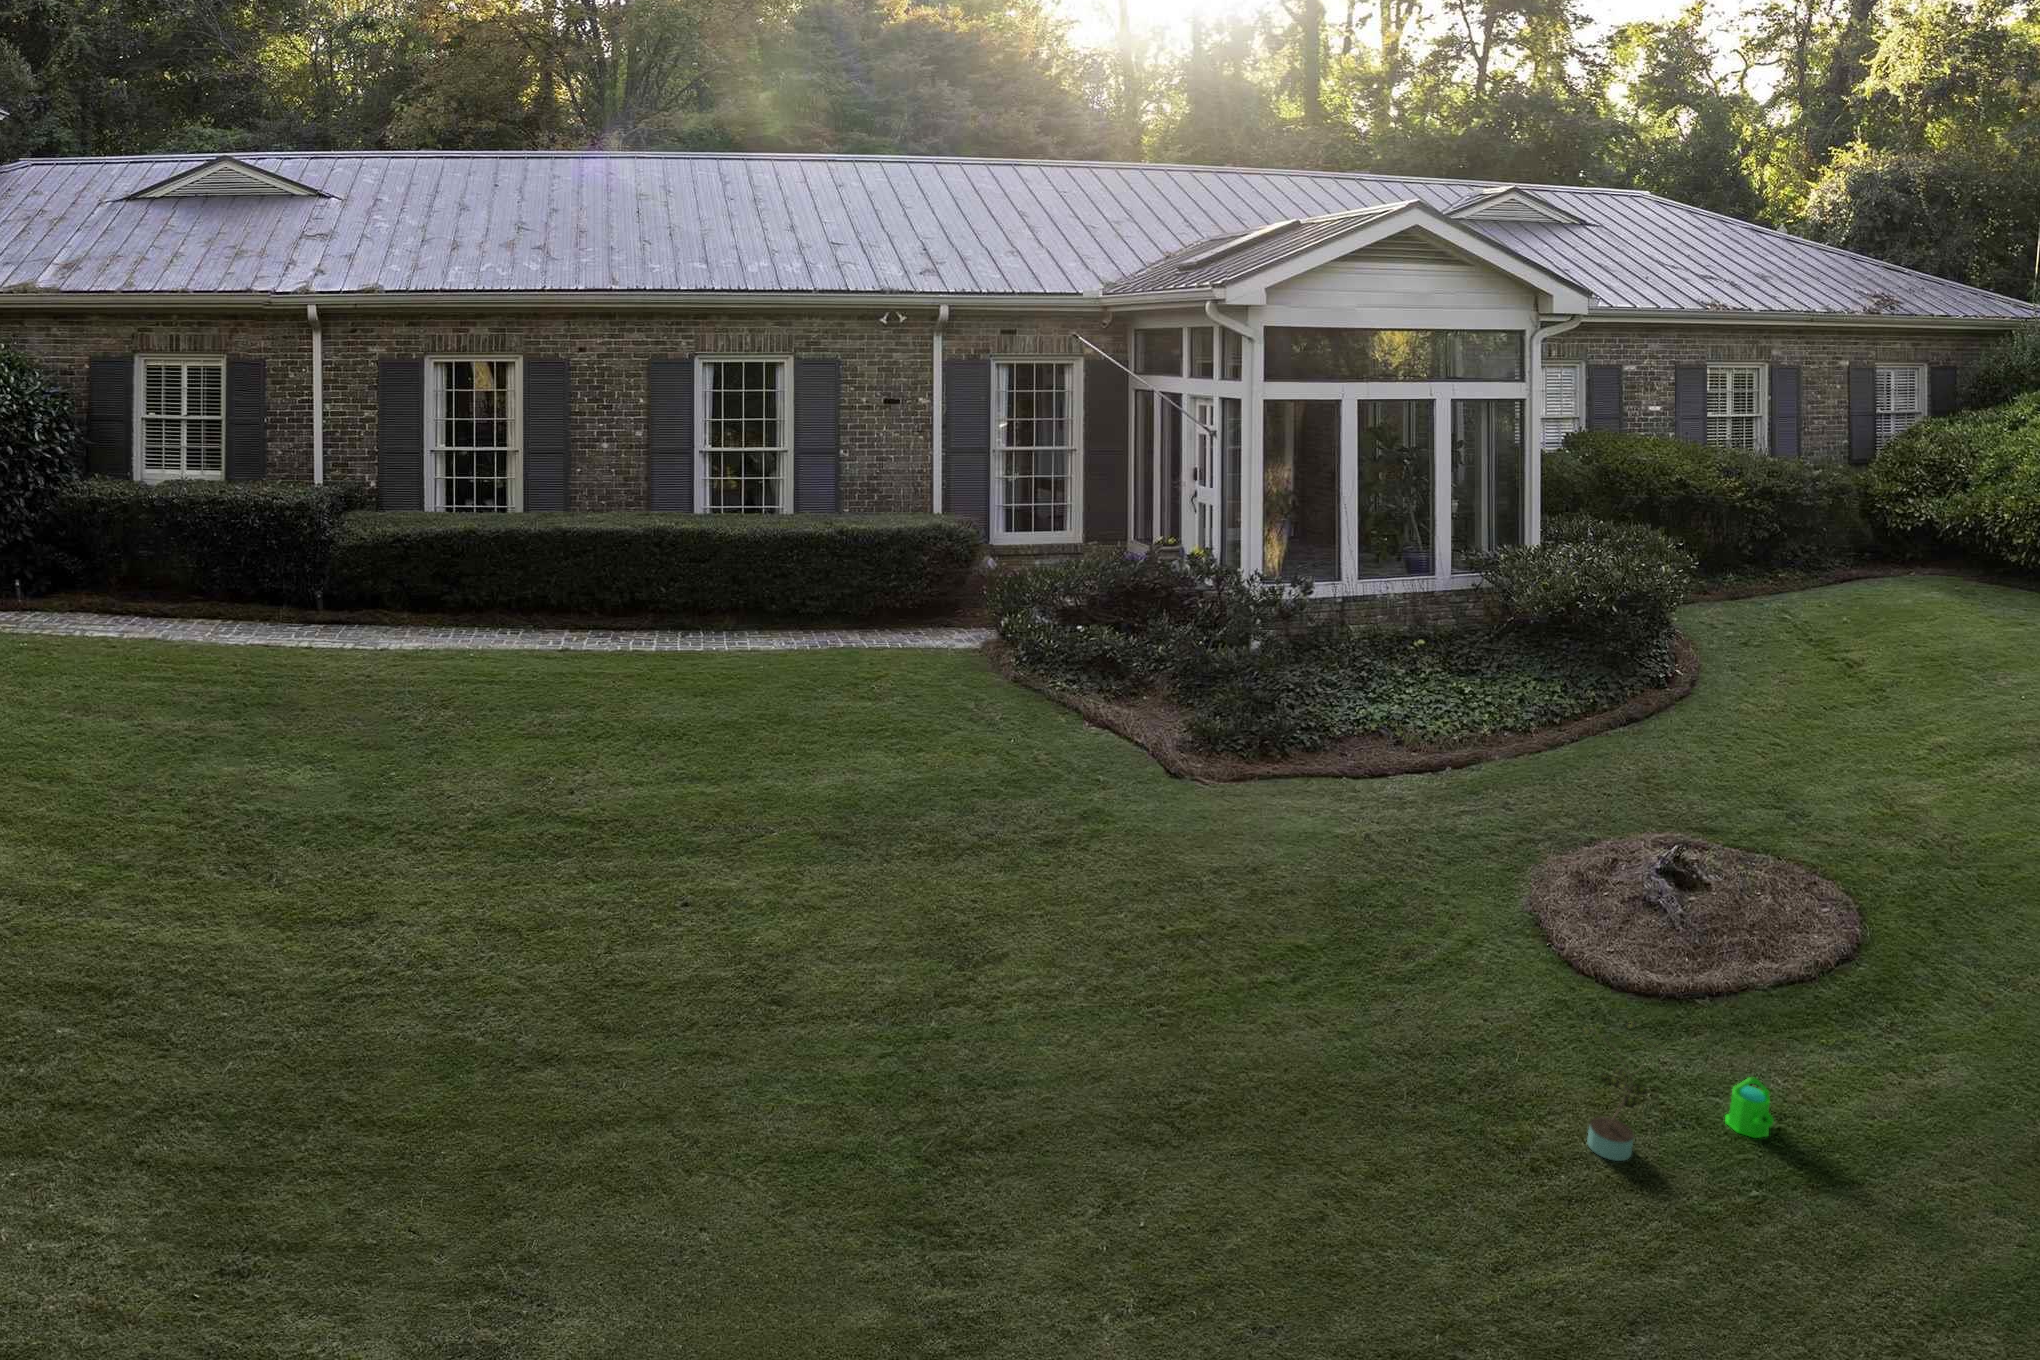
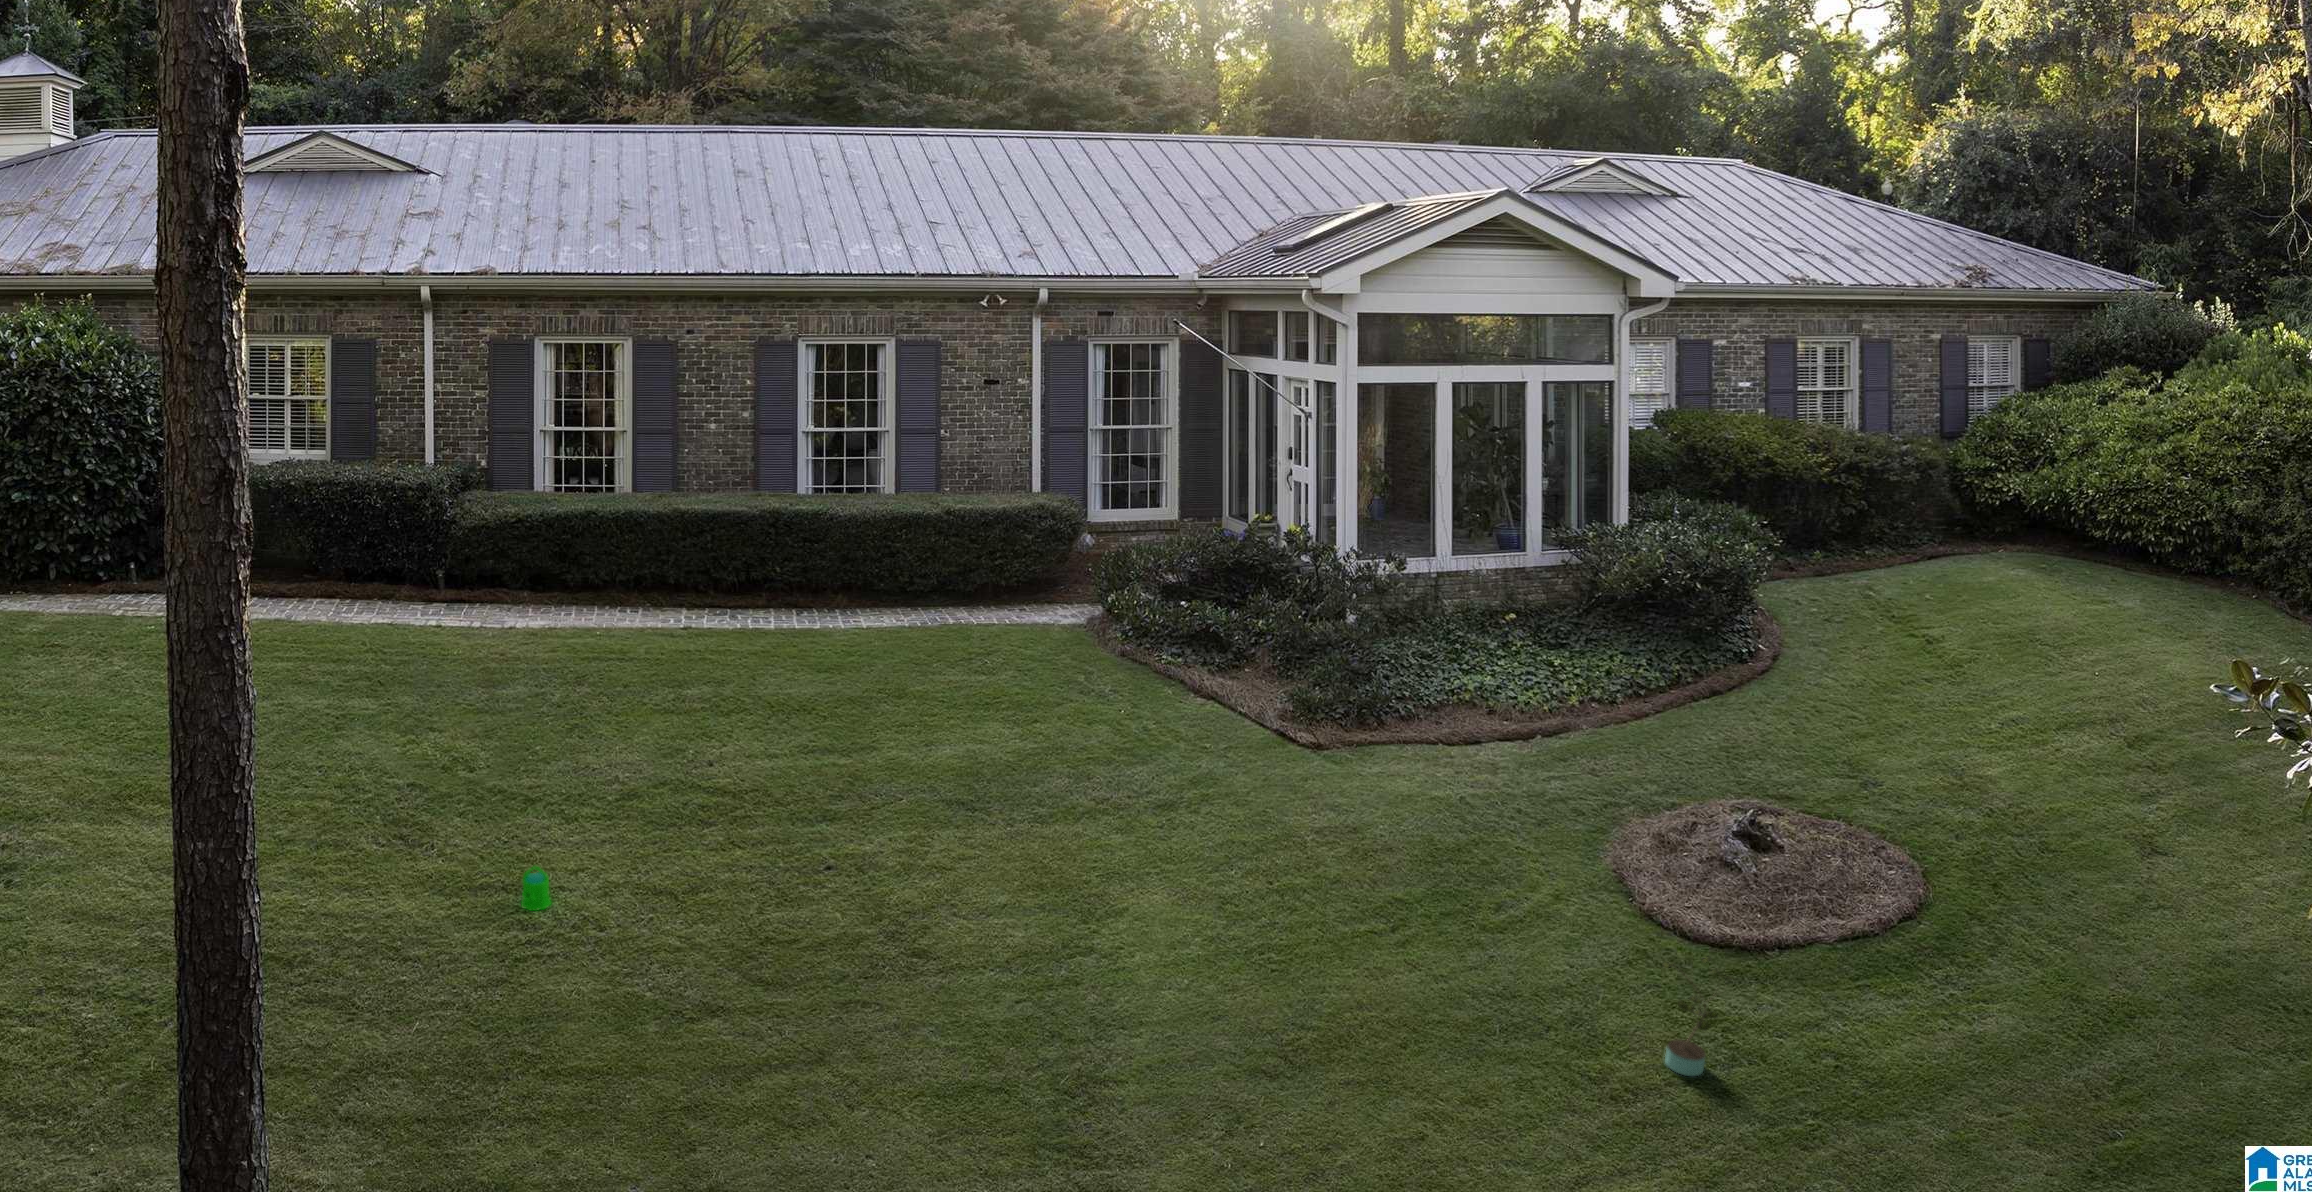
watering can: present [1725,1077,1774,1138] -> present [521,866,552,911]

